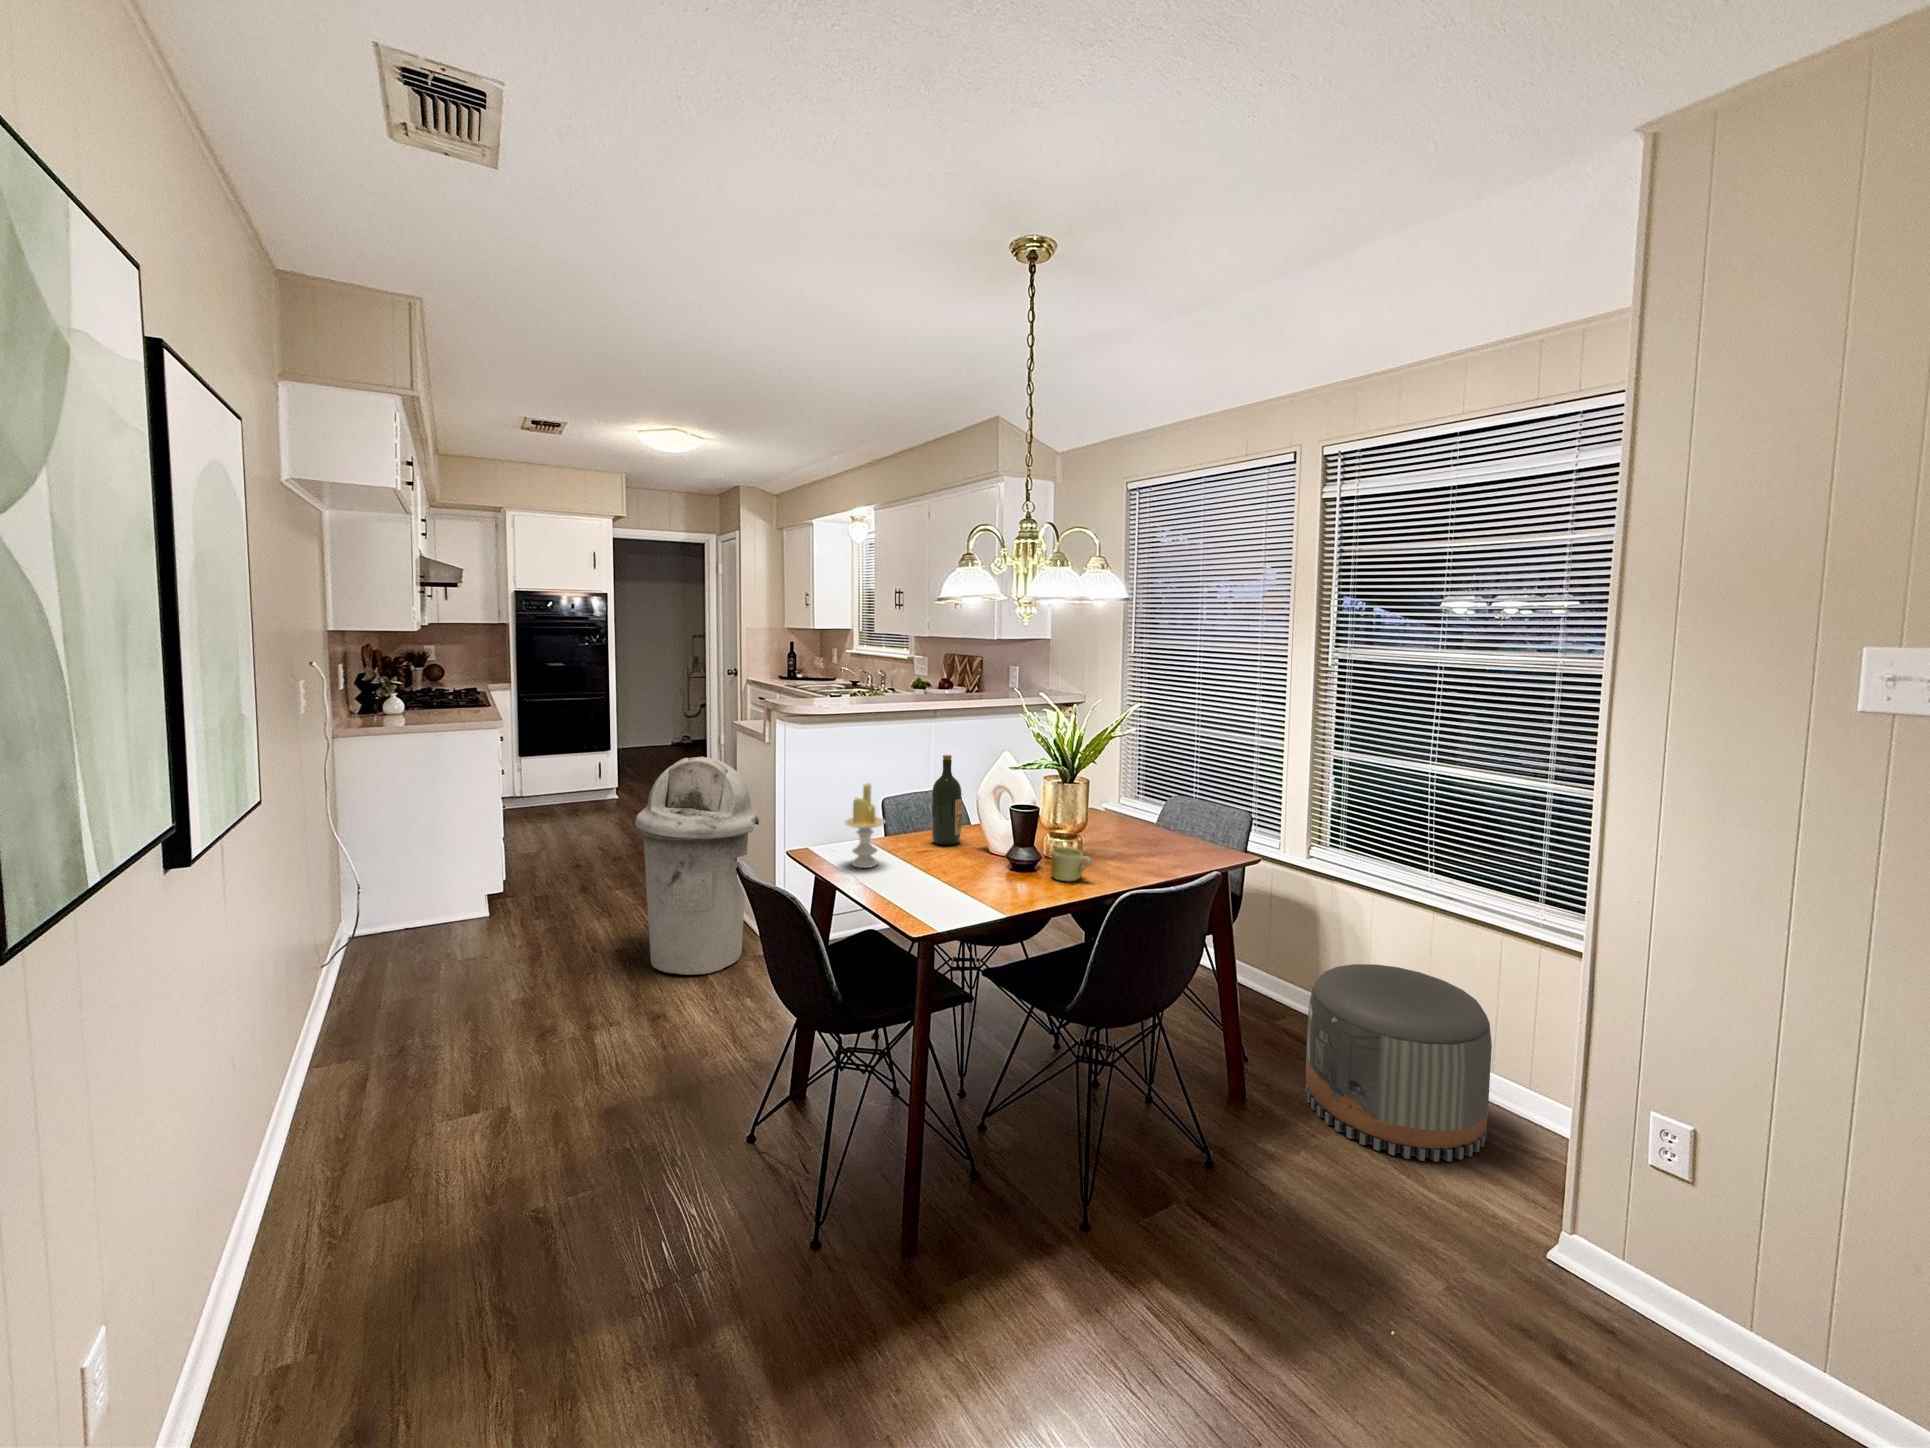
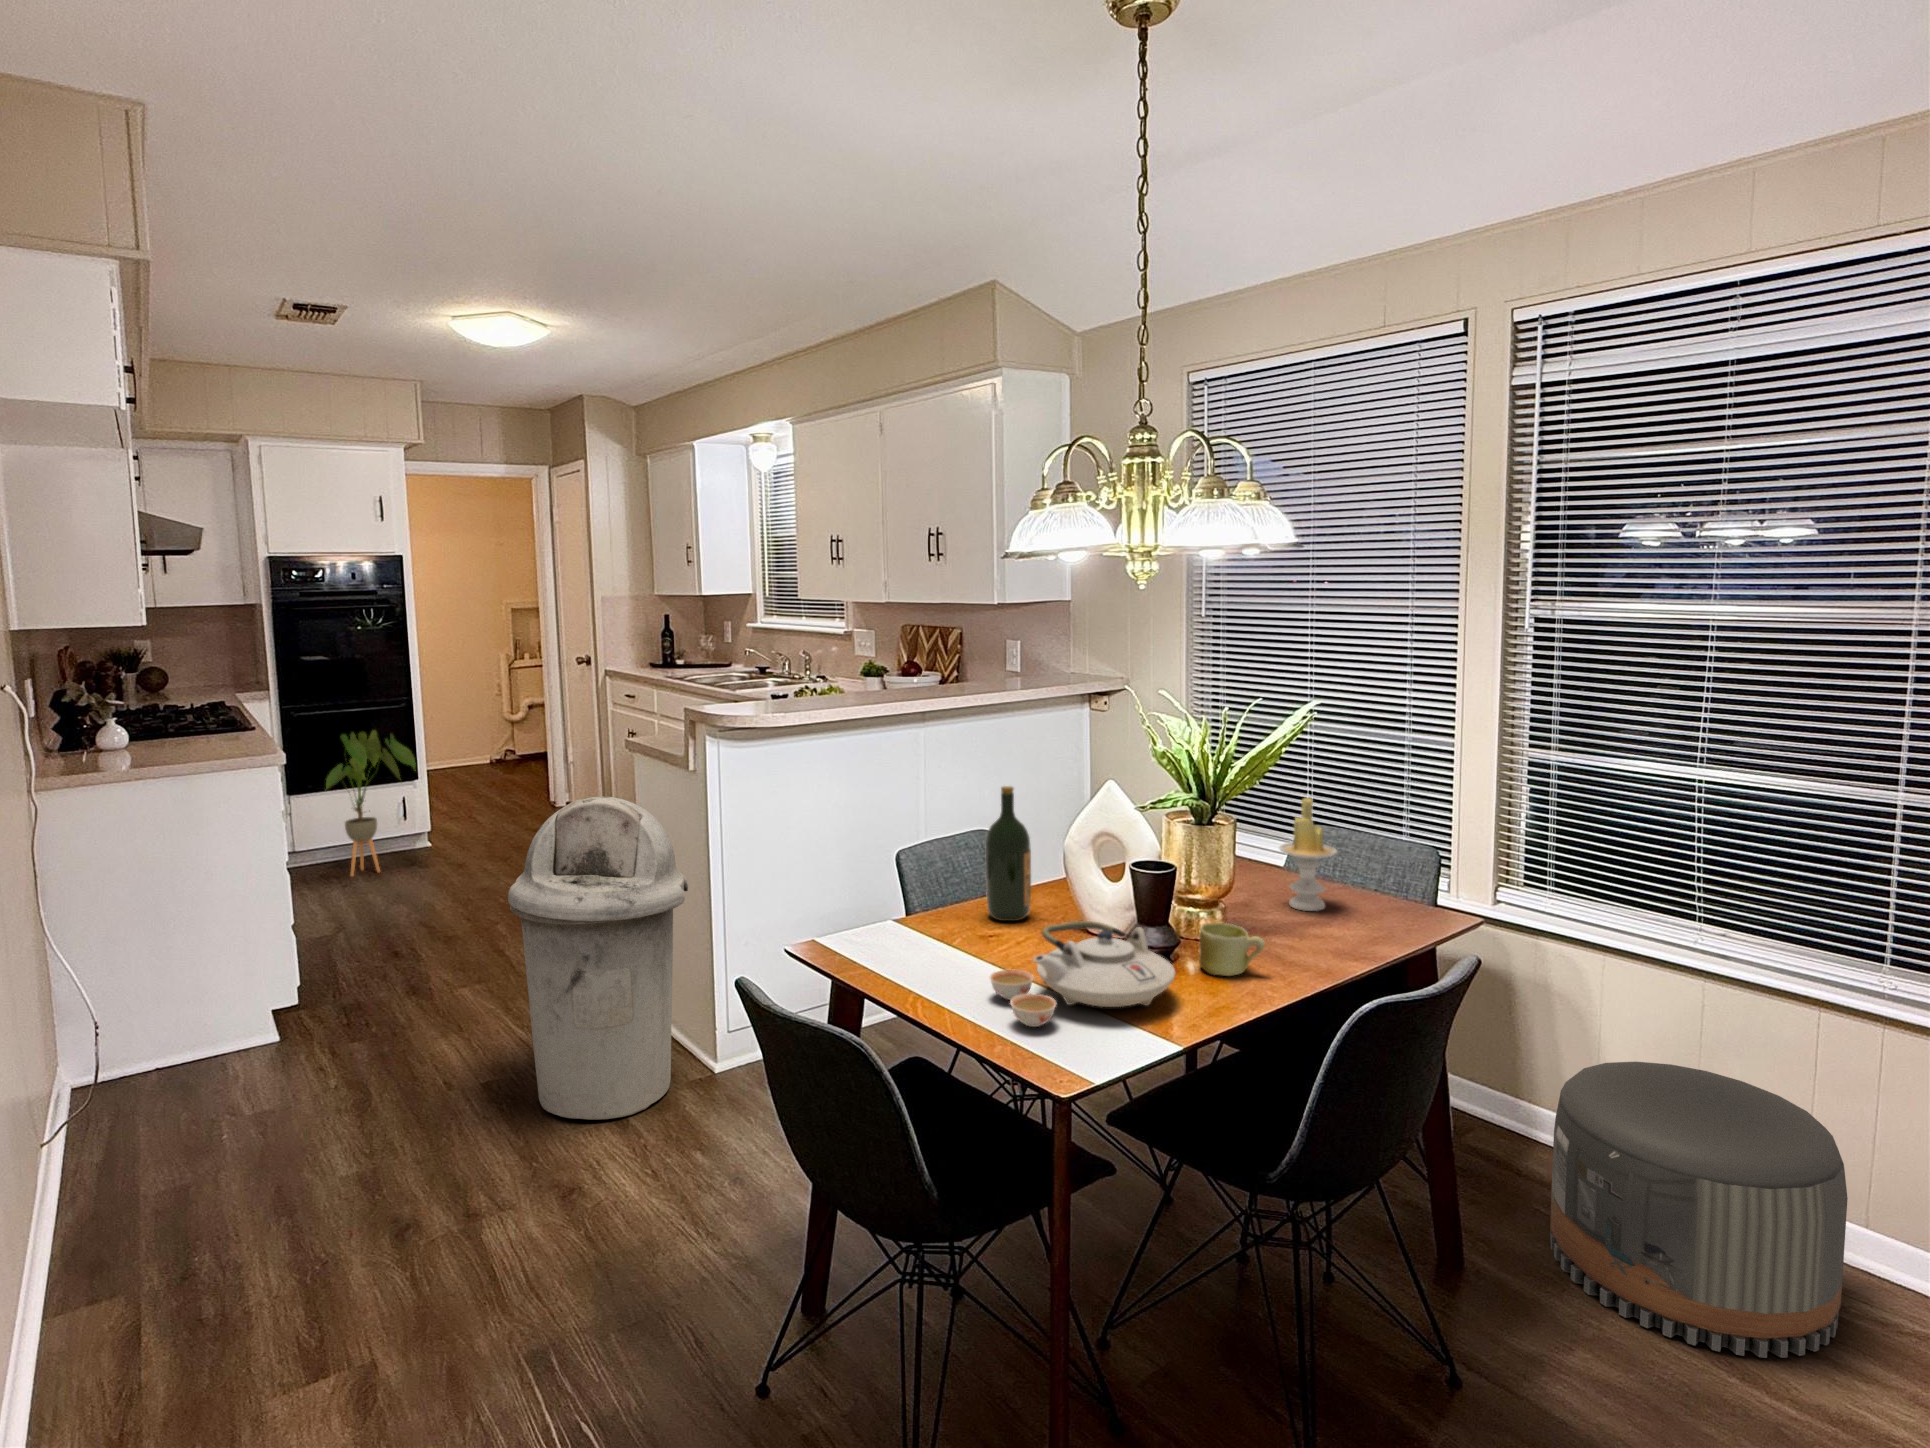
house plant: none [543,714,607,816] -> present [326,730,416,876]
candle: present [845,783,885,868] -> present [1279,798,1337,911]
teapot: none [905,841,1024,902] -> present [990,921,1175,1027]

